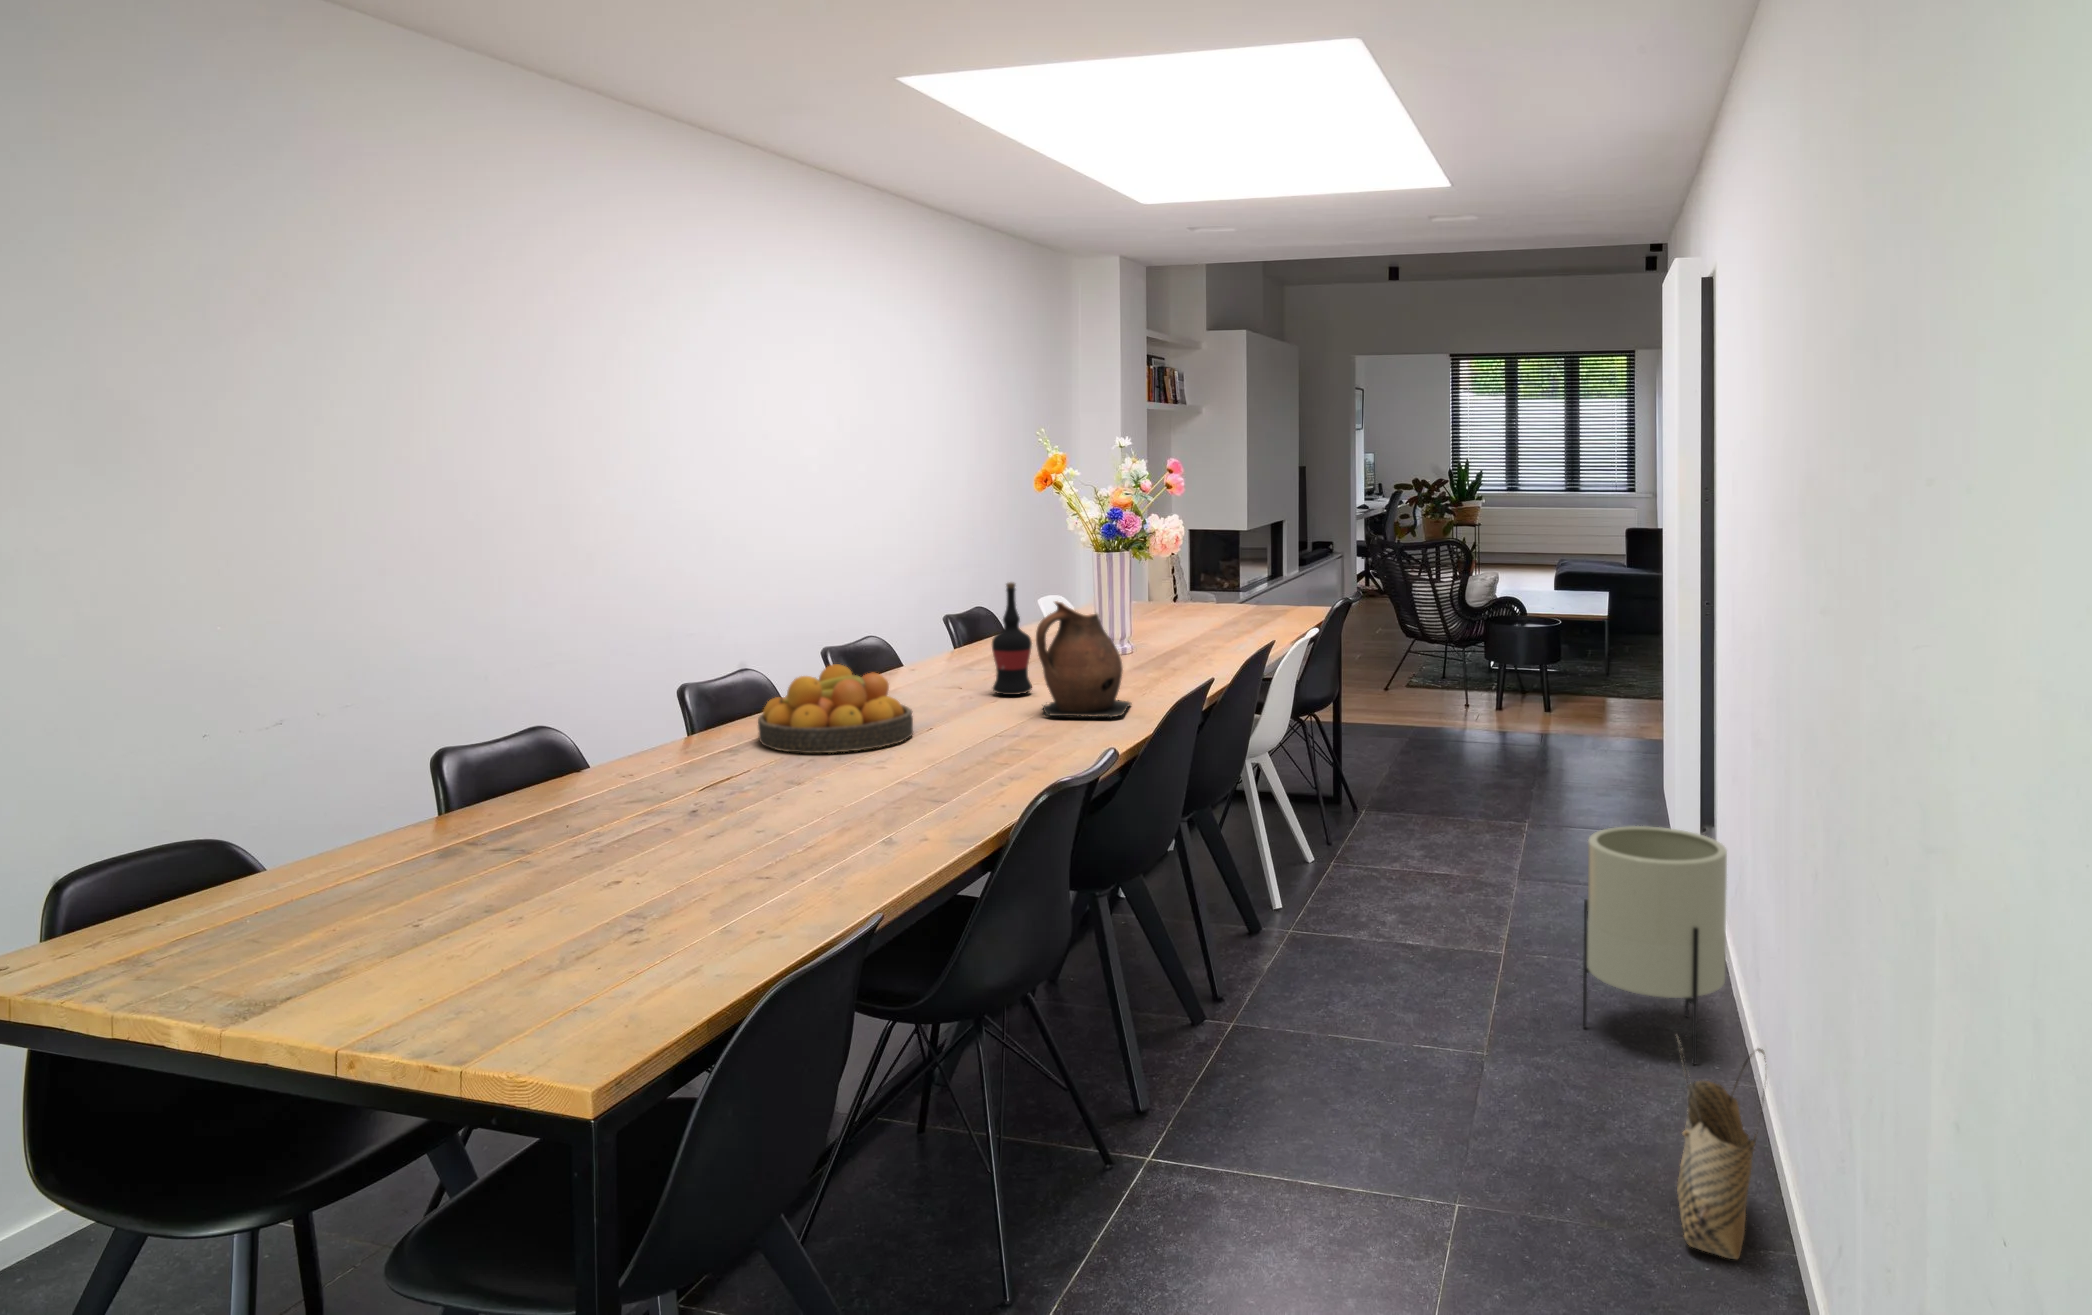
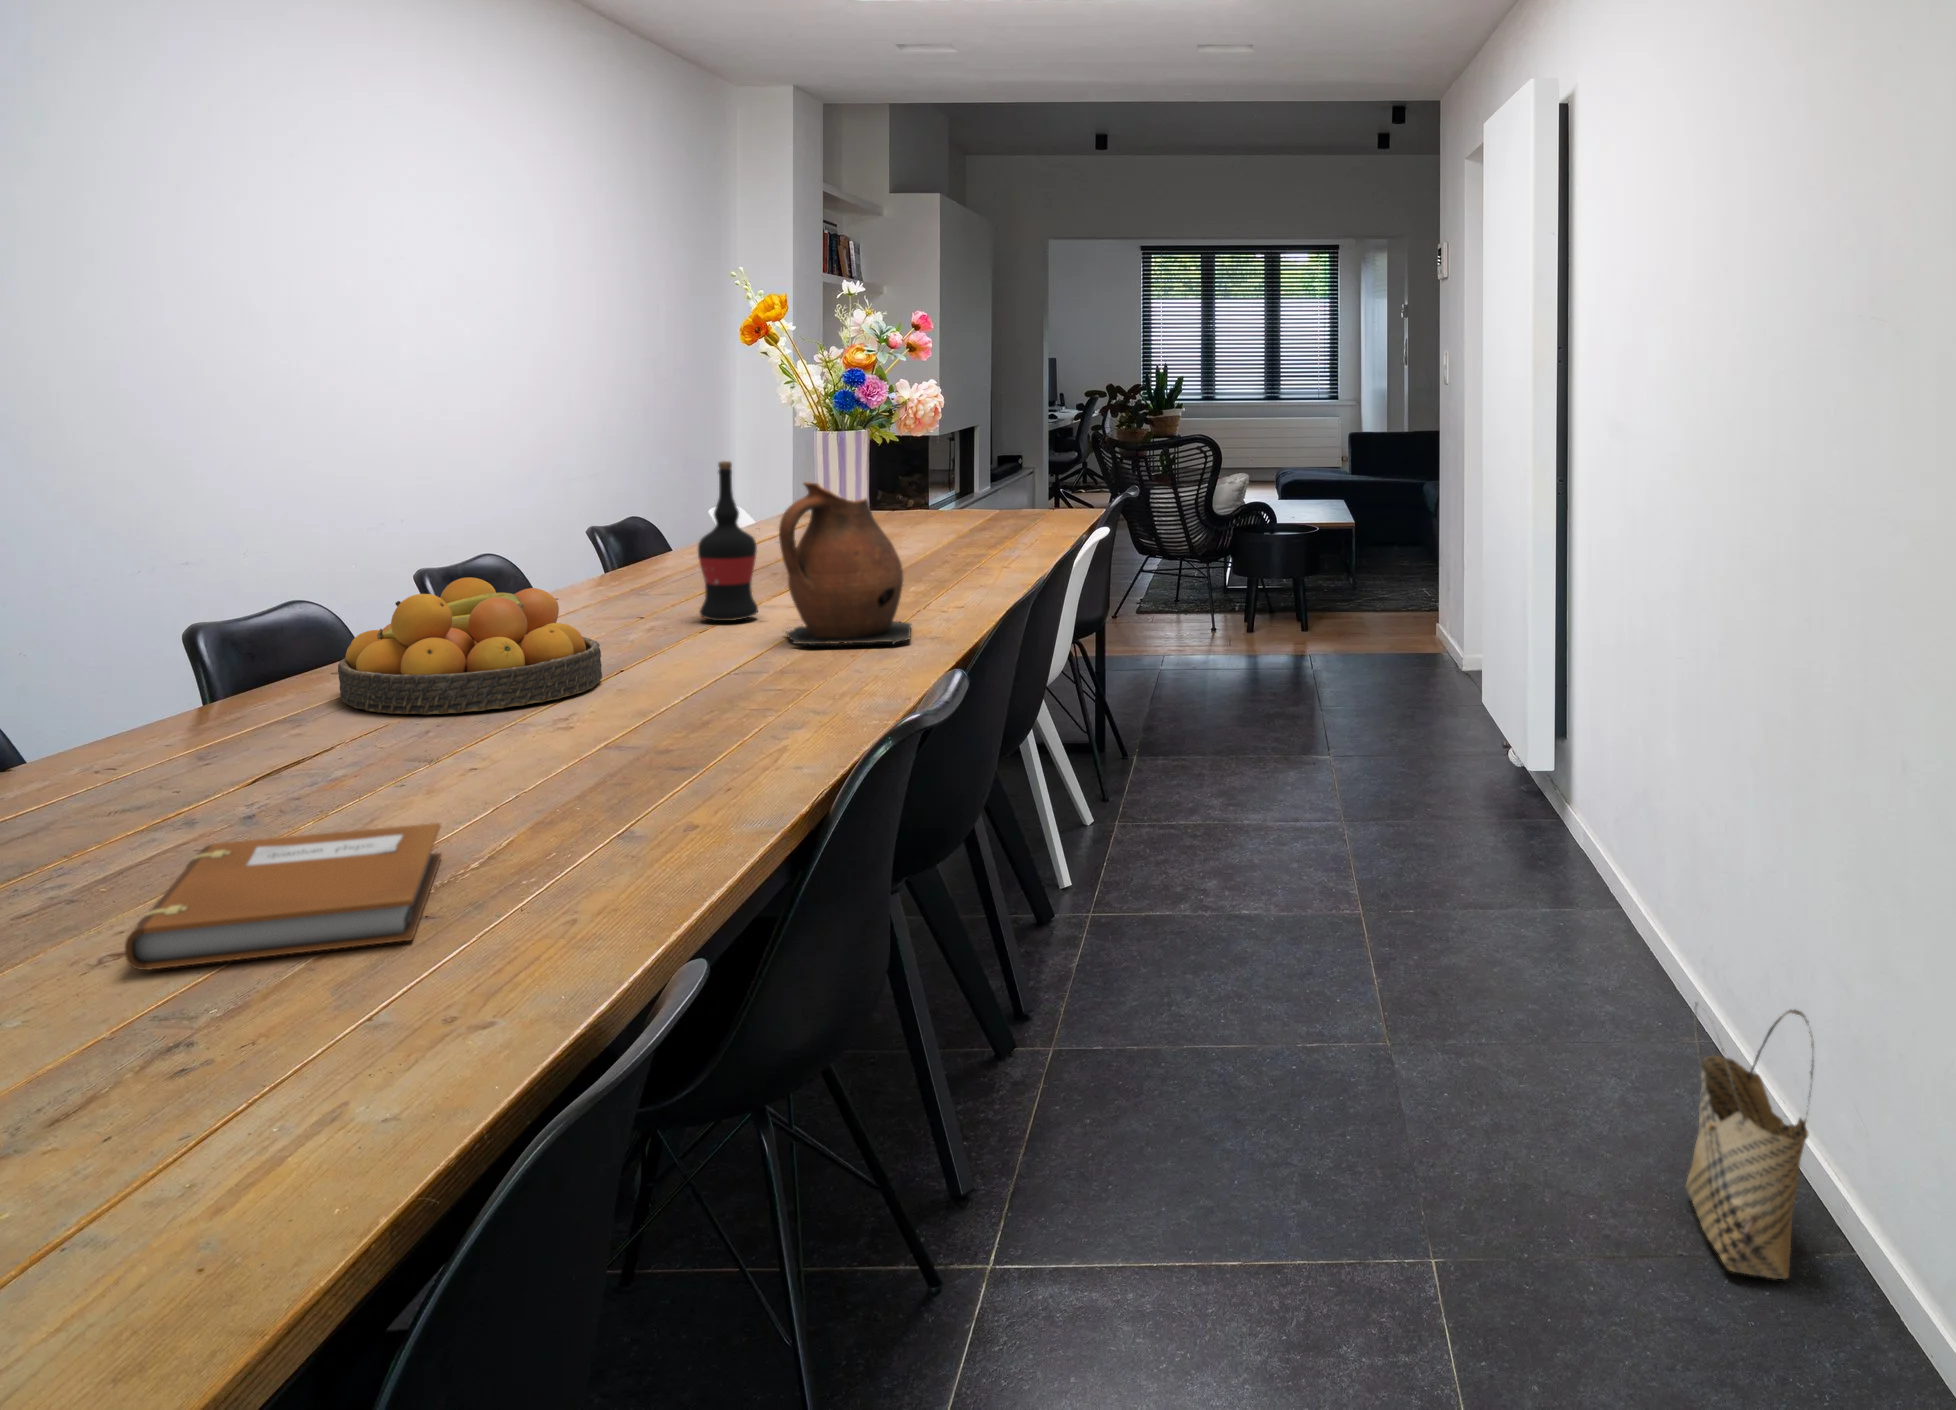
notebook: none [623,821,786,888] -> present [125,823,442,970]
planter: present [1583,826,1727,1064] -> none [1488,748,1658,1029]

